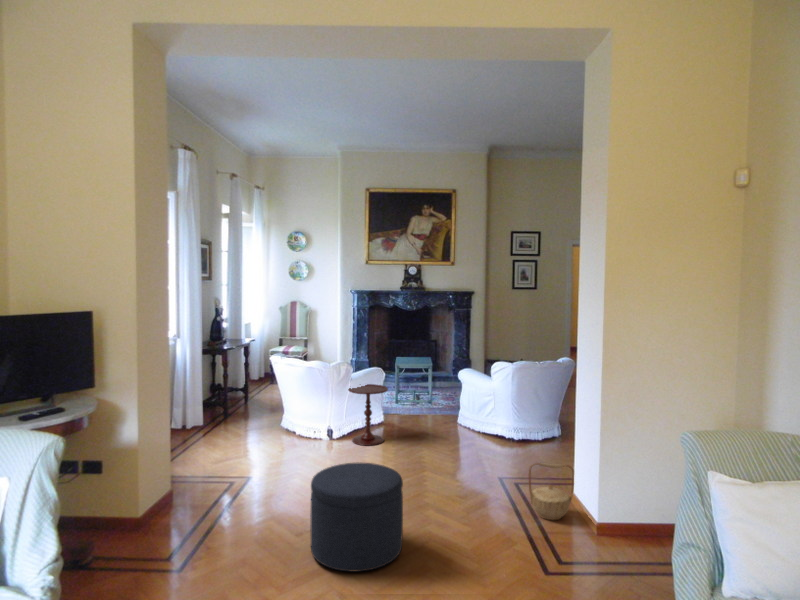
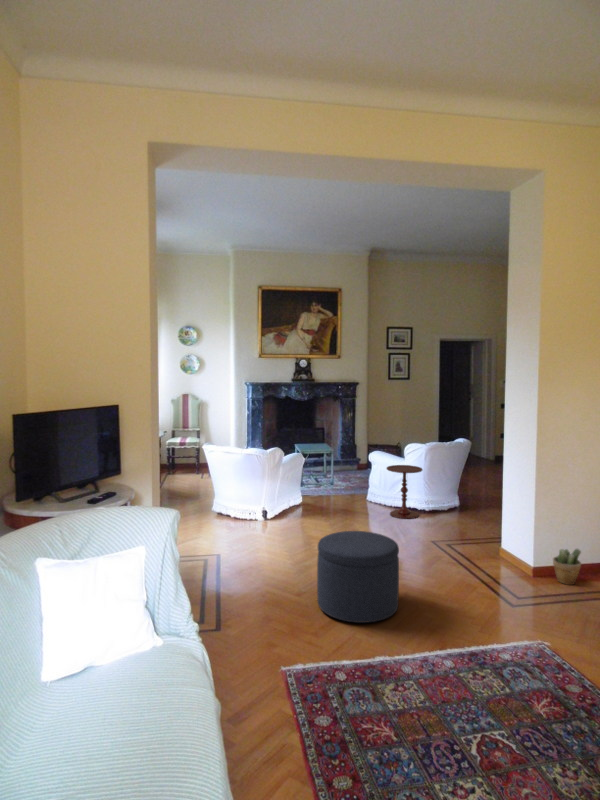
side table: present [348,384,388,446] -> present [387,465,422,519]
basket: present [529,463,574,520] -> none [477,523,514,571]
potted plant: none [612,501,646,546] -> present [553,549,581,585]

